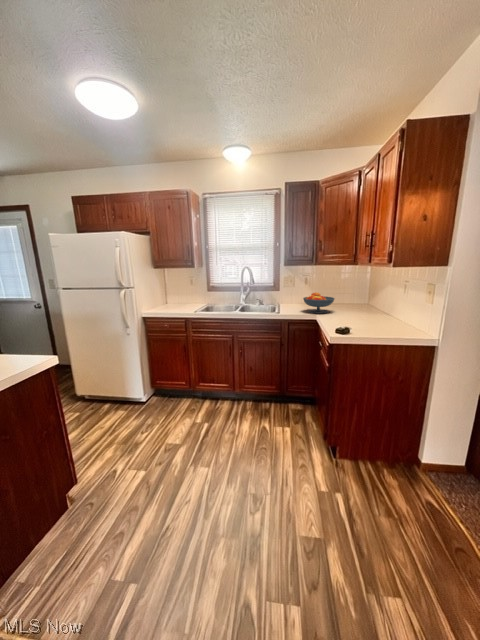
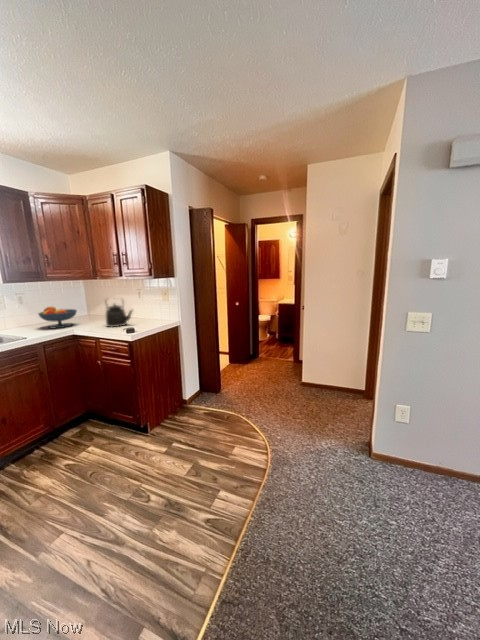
kettle: none [341,291,368,326] -> present [106,304,132,327]

